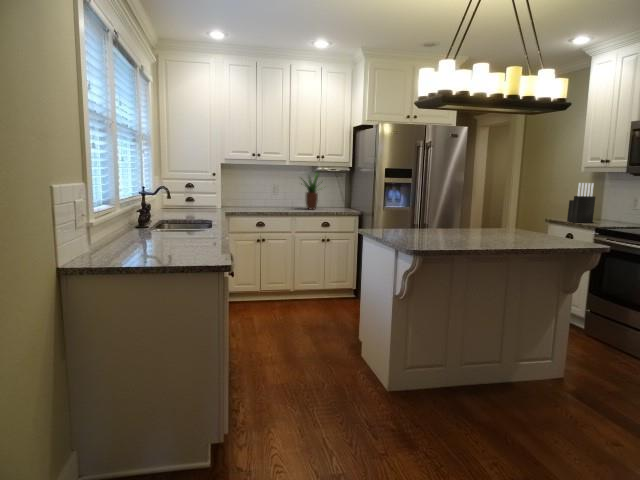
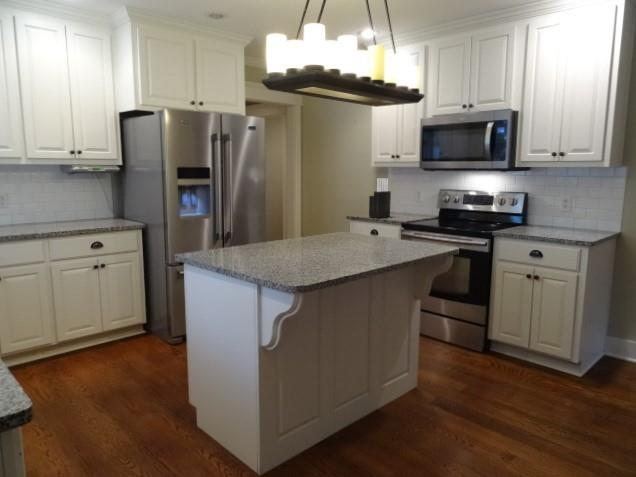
potted plant: present [301,174,319,209] -> none [42,171,92,226]

